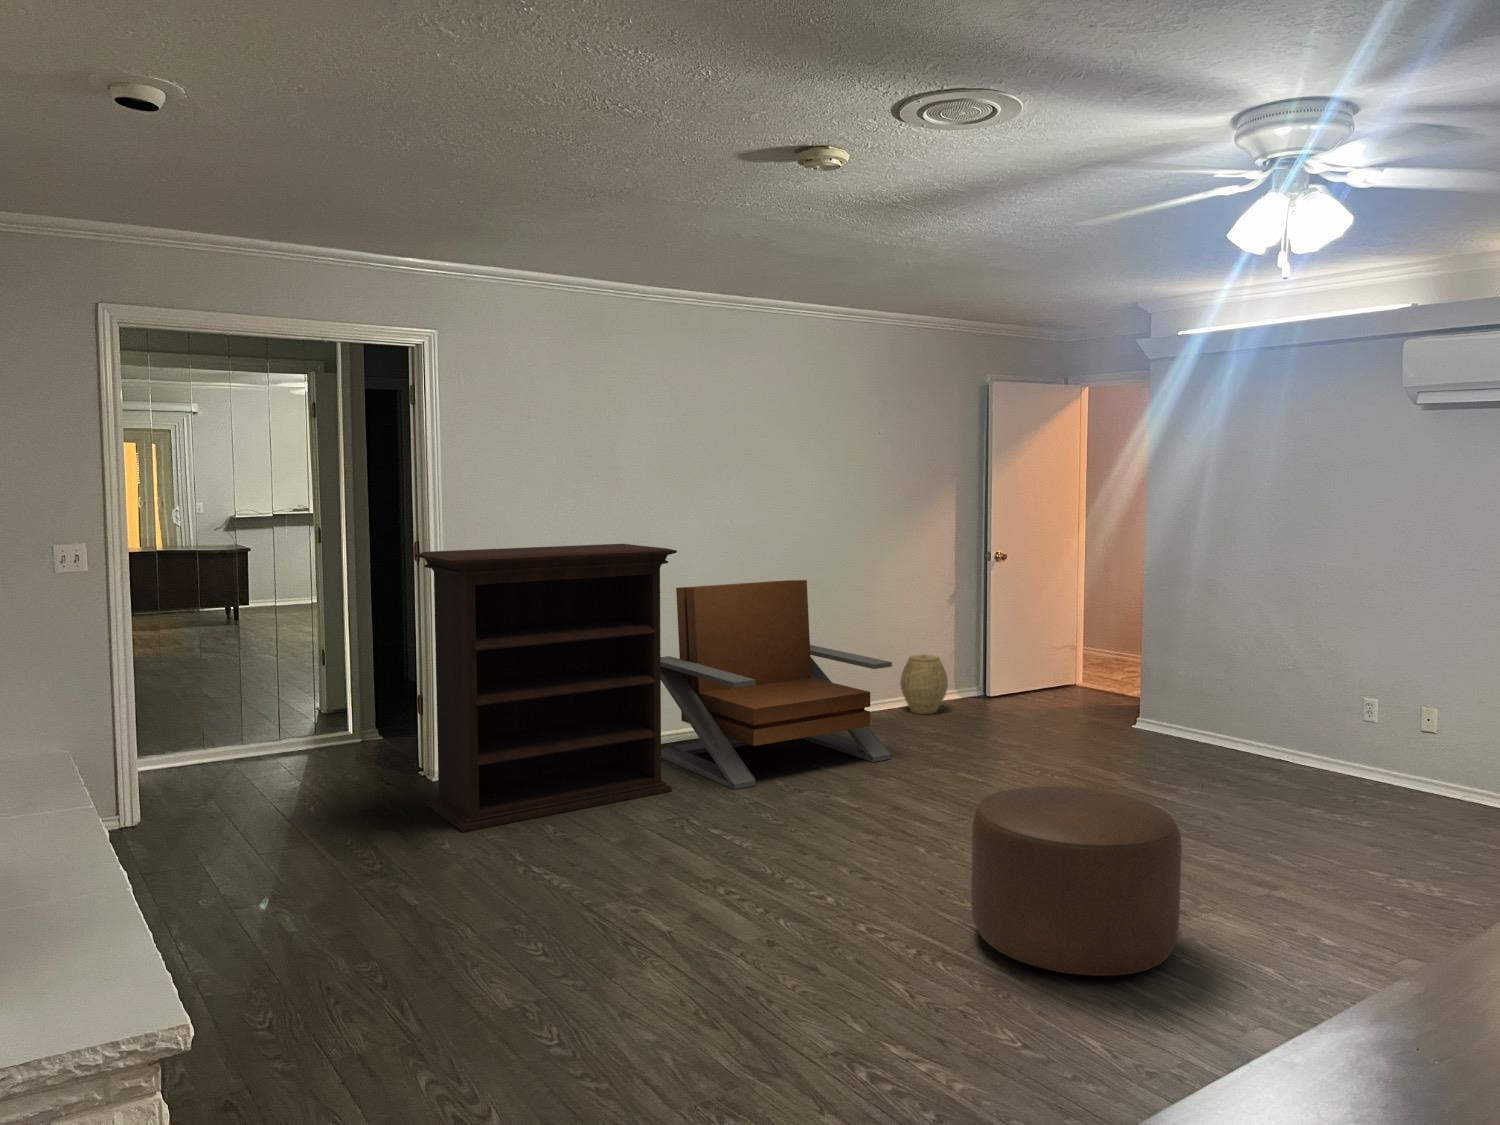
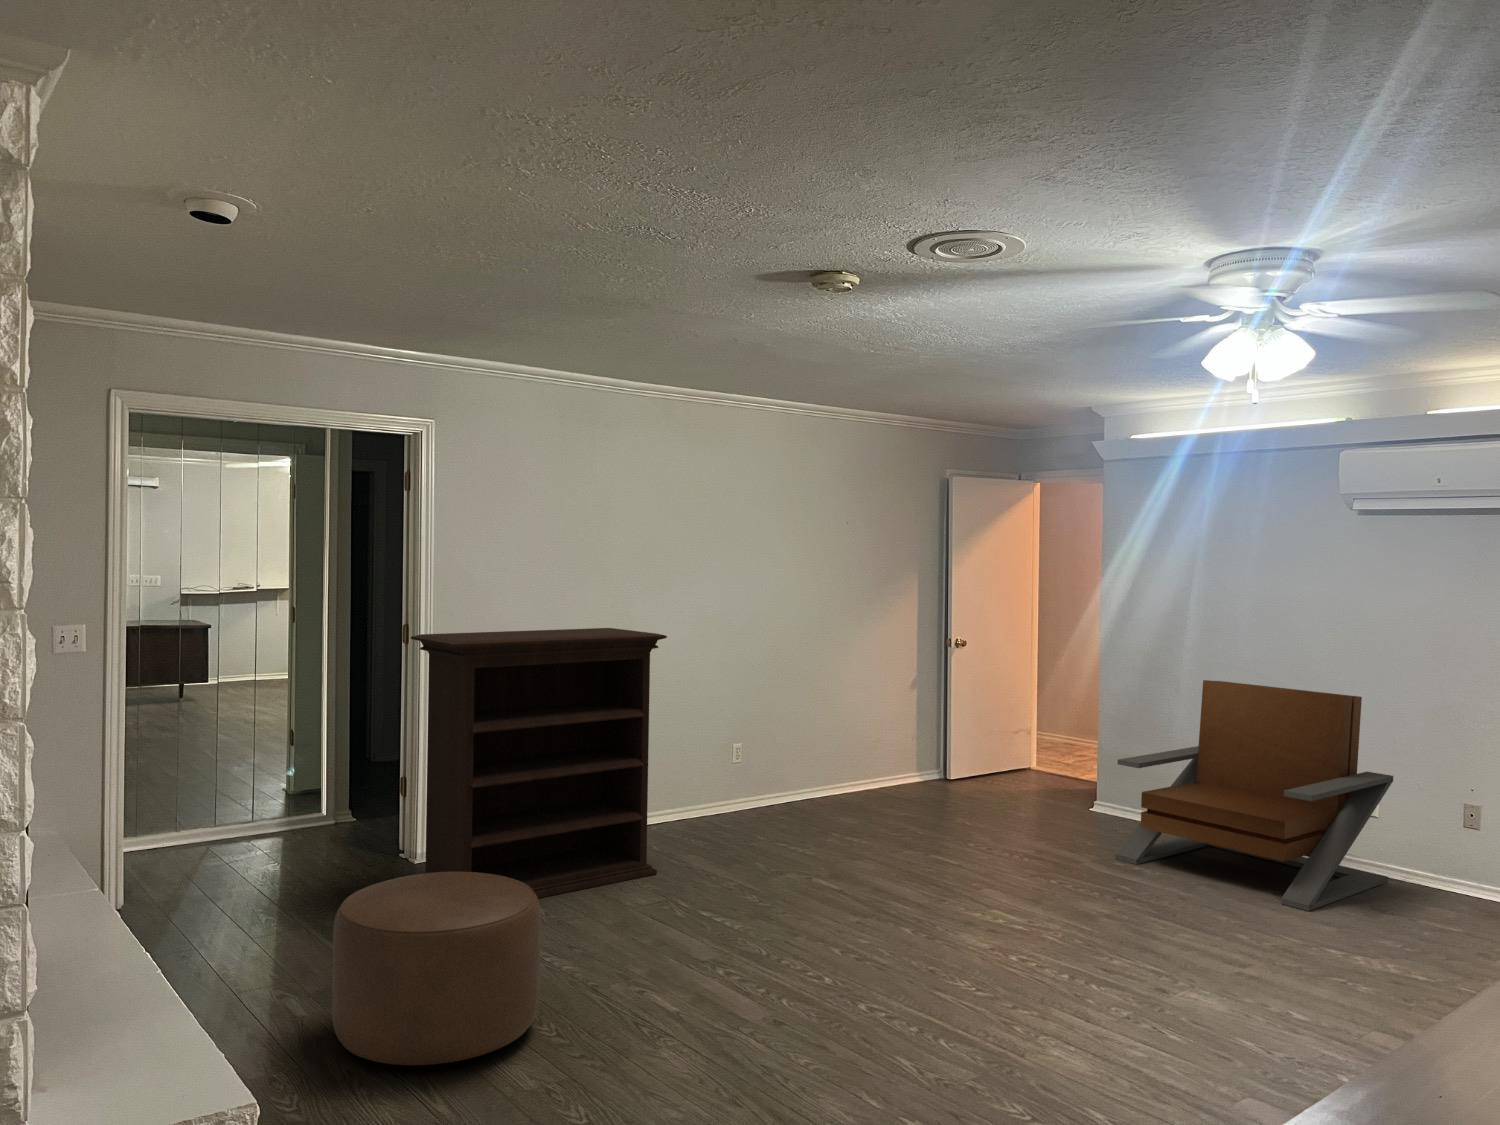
lounge chair: present [660,580,892,789] -> present [1115,680,1393,911]
woven basket: present [900,654,948,714] -> none [869,738,915,797]
ottoman: present [971,786,1182,976] -> present [332,872,541,1065]

